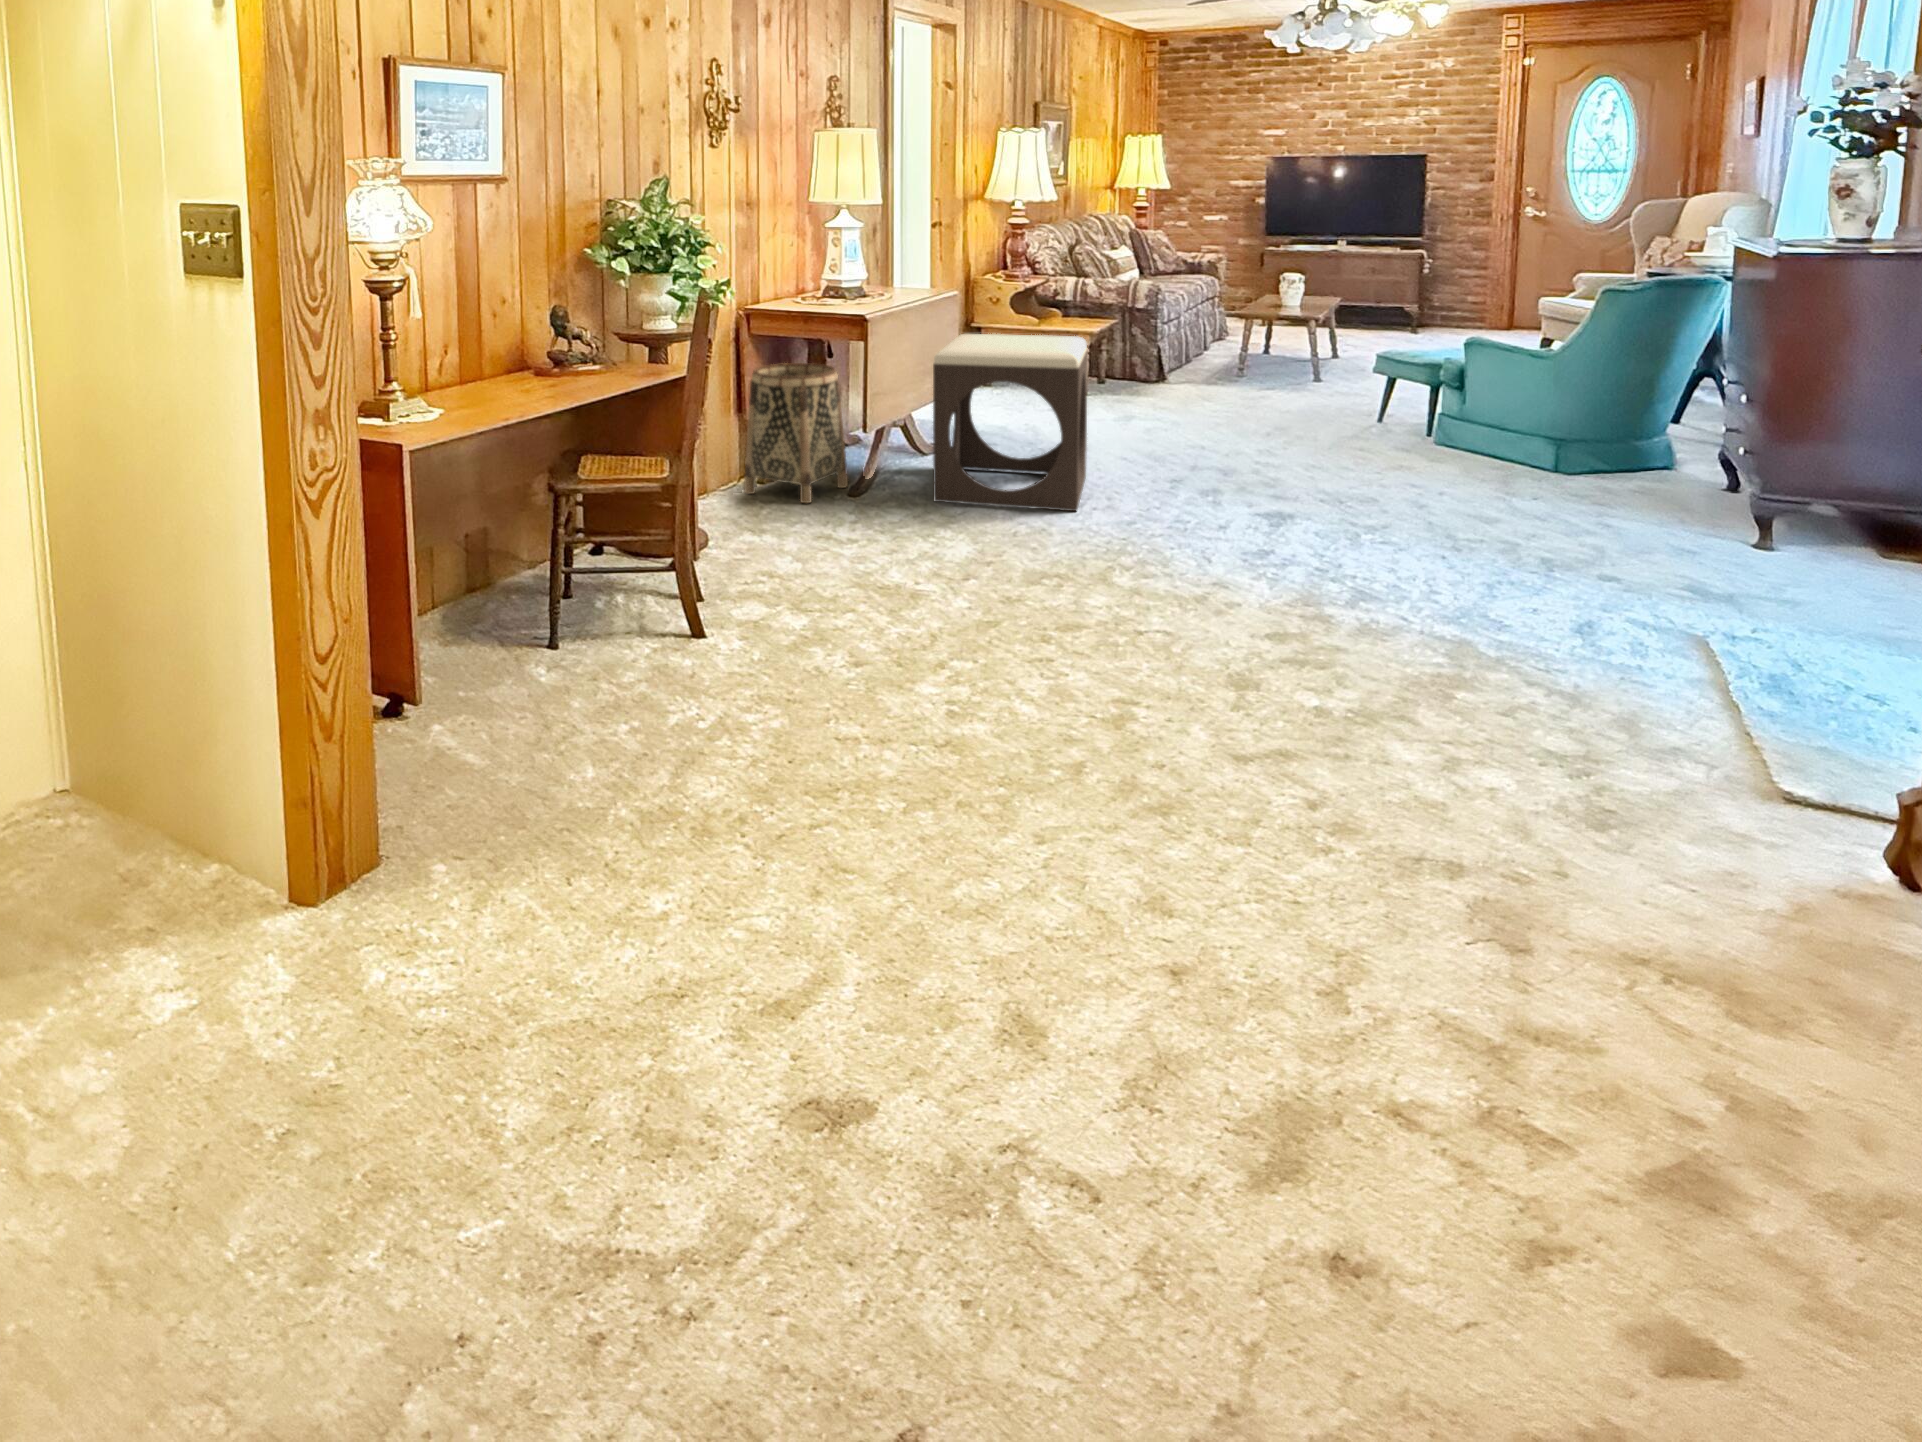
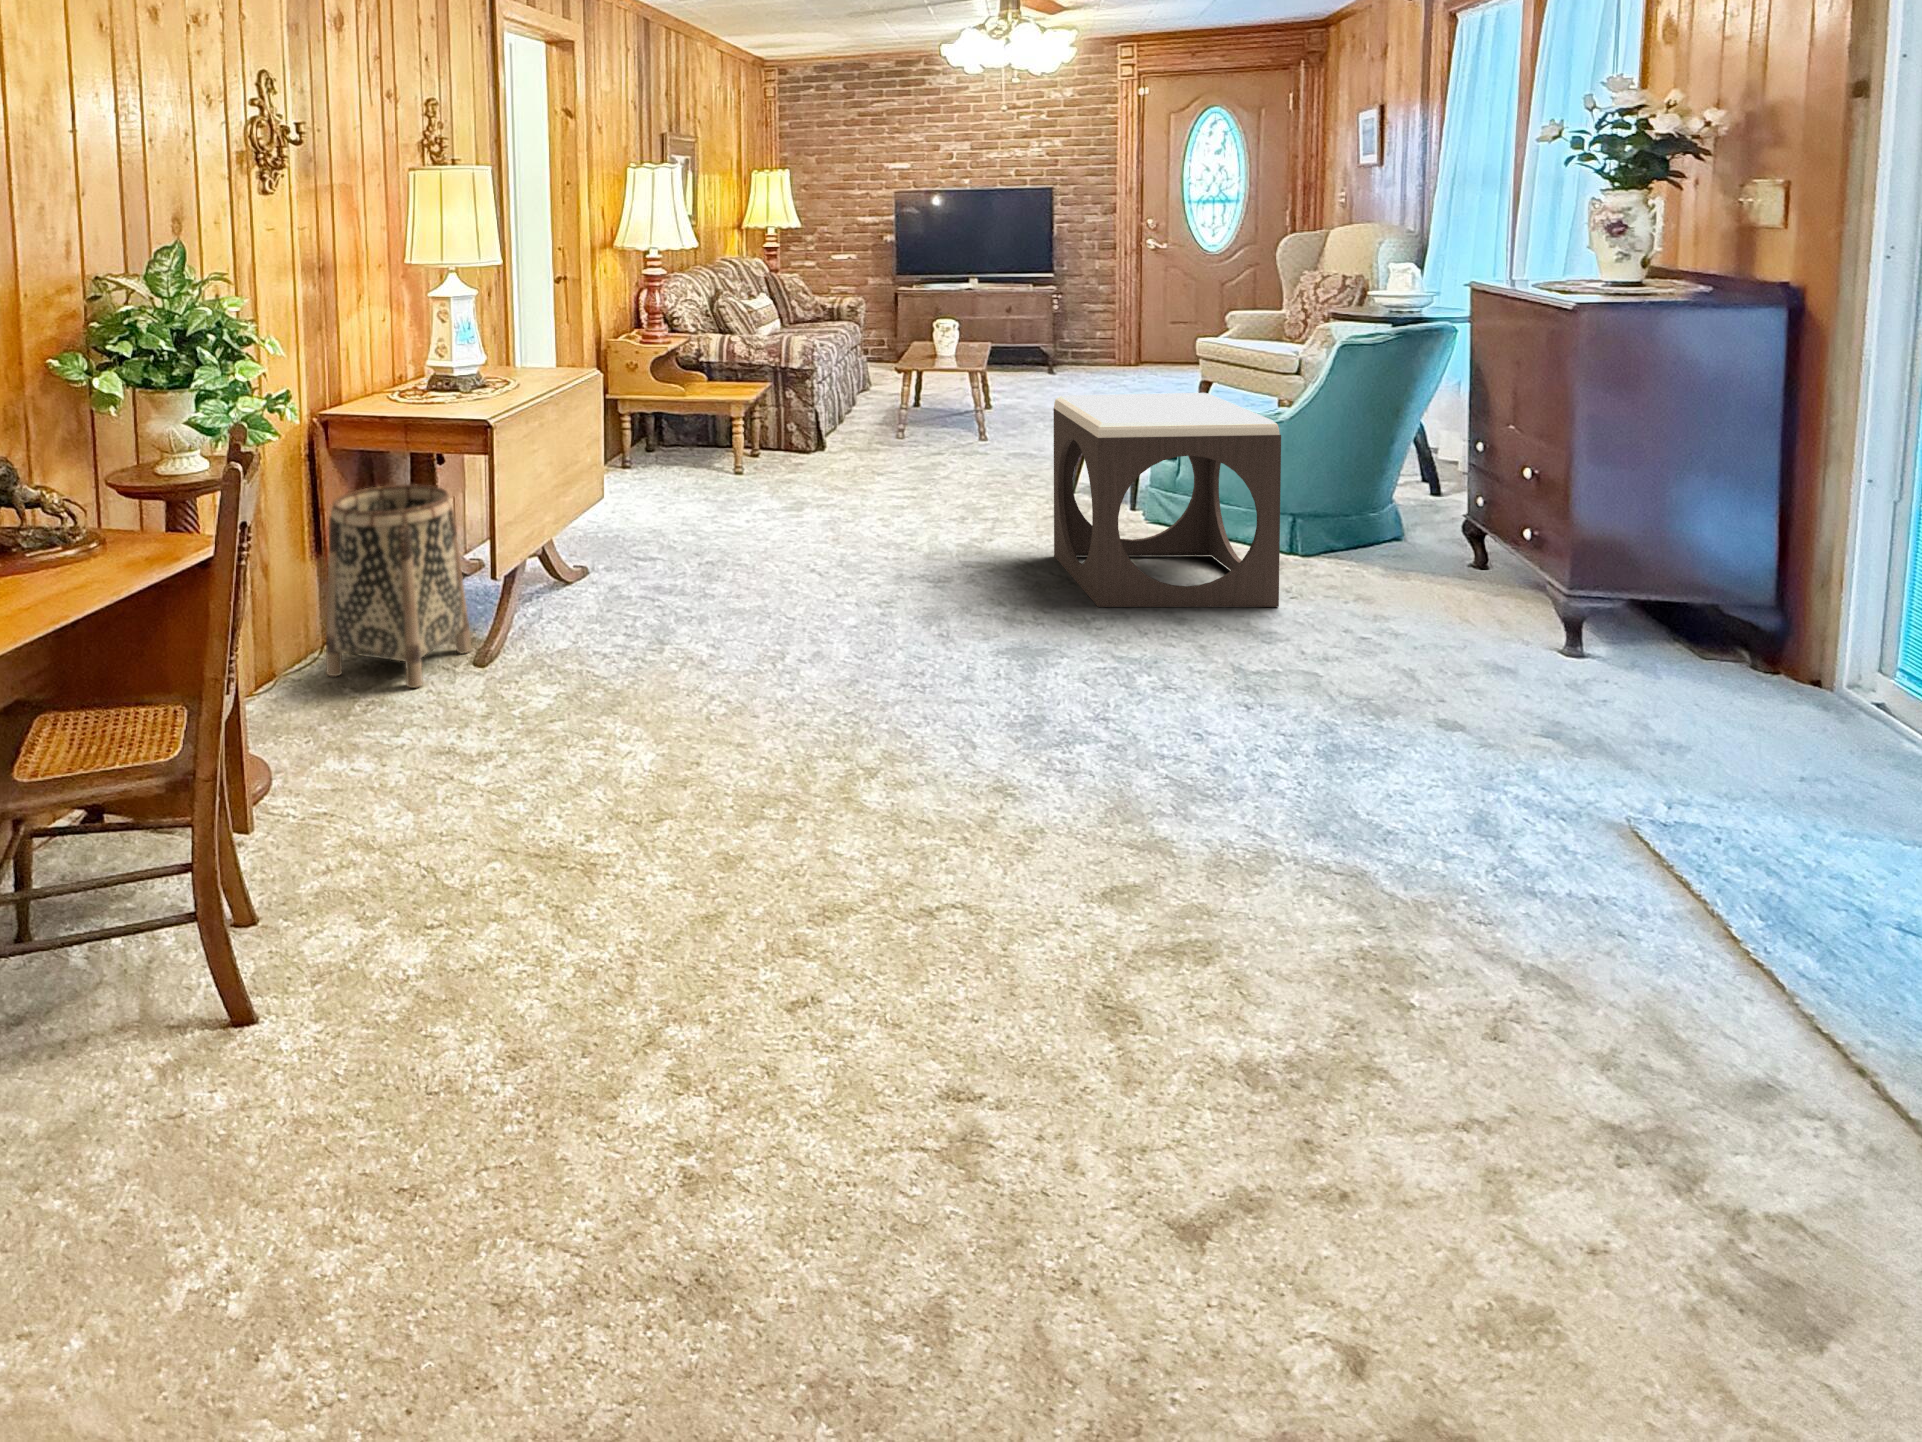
footstool: present [933,334,1088,511] -> present [1054,393,1281,607]

